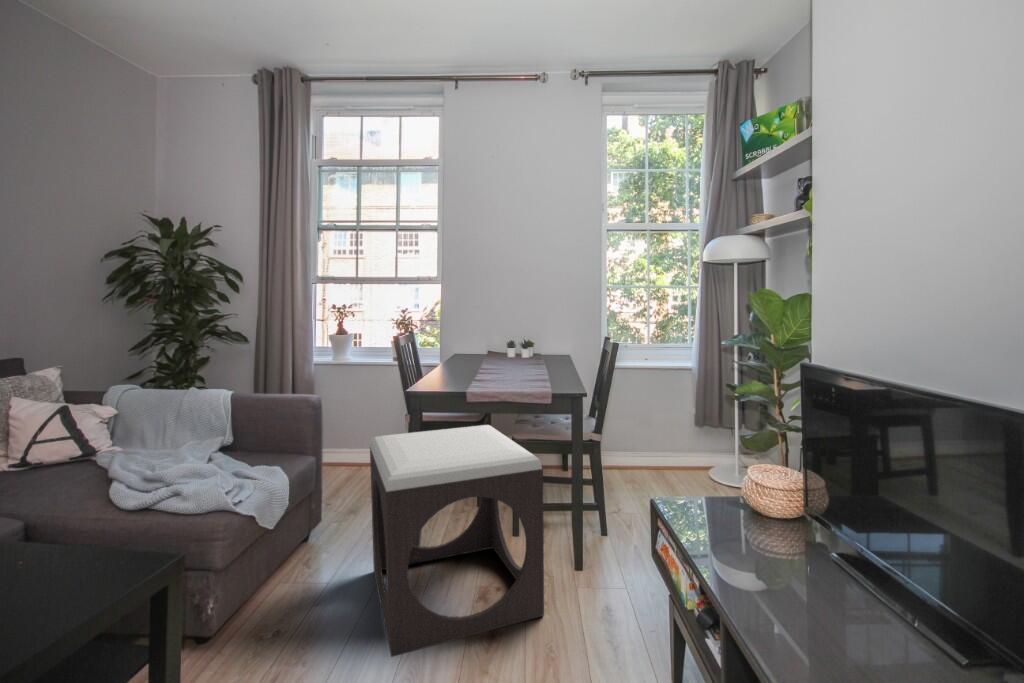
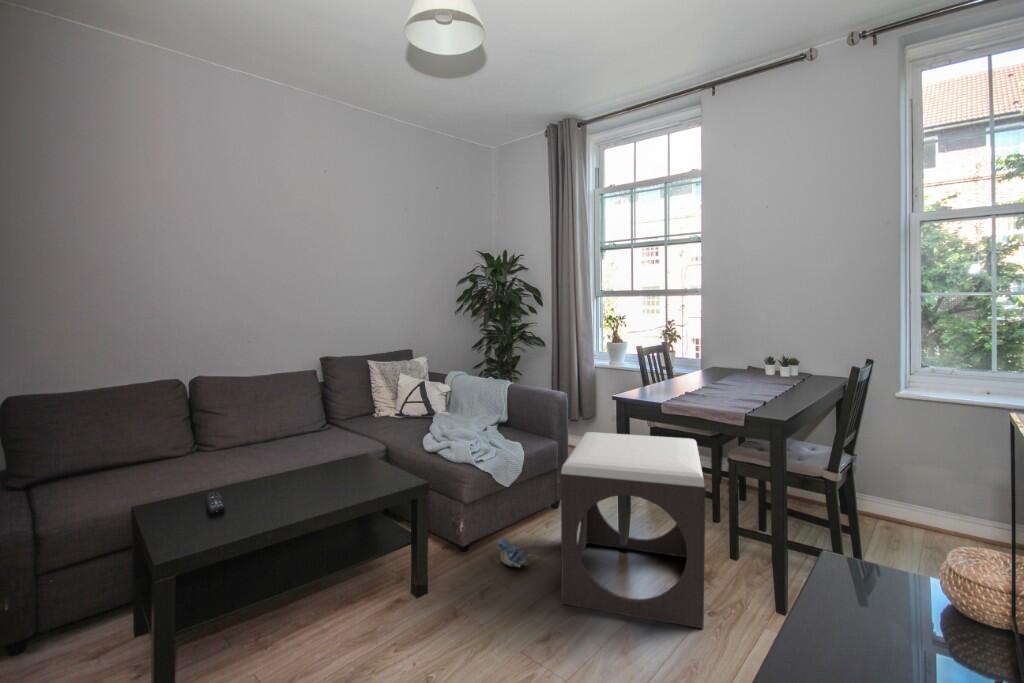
plush toy: none [270,603,325,639] -> present [498,538,531,567]

